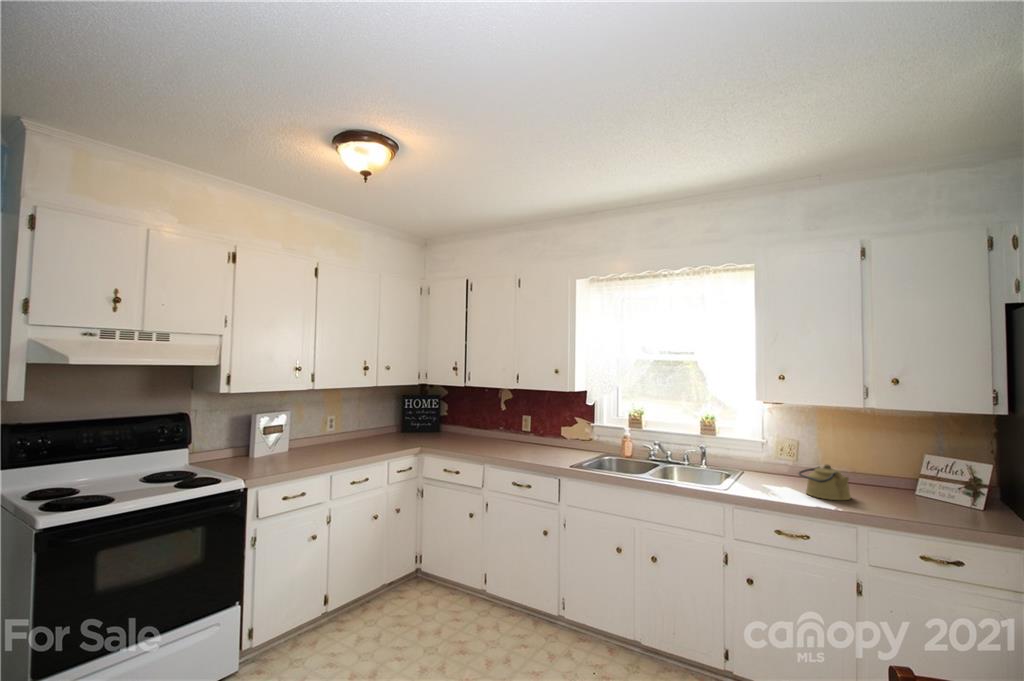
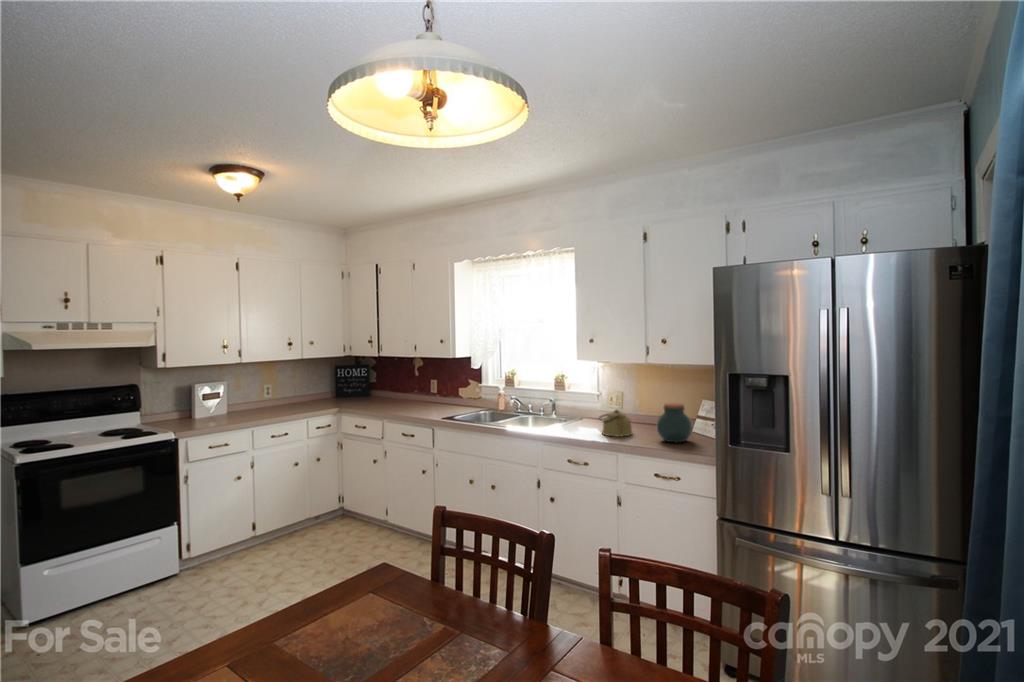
jar: none [900,460,957,513] -> present [657,403,692,442]

